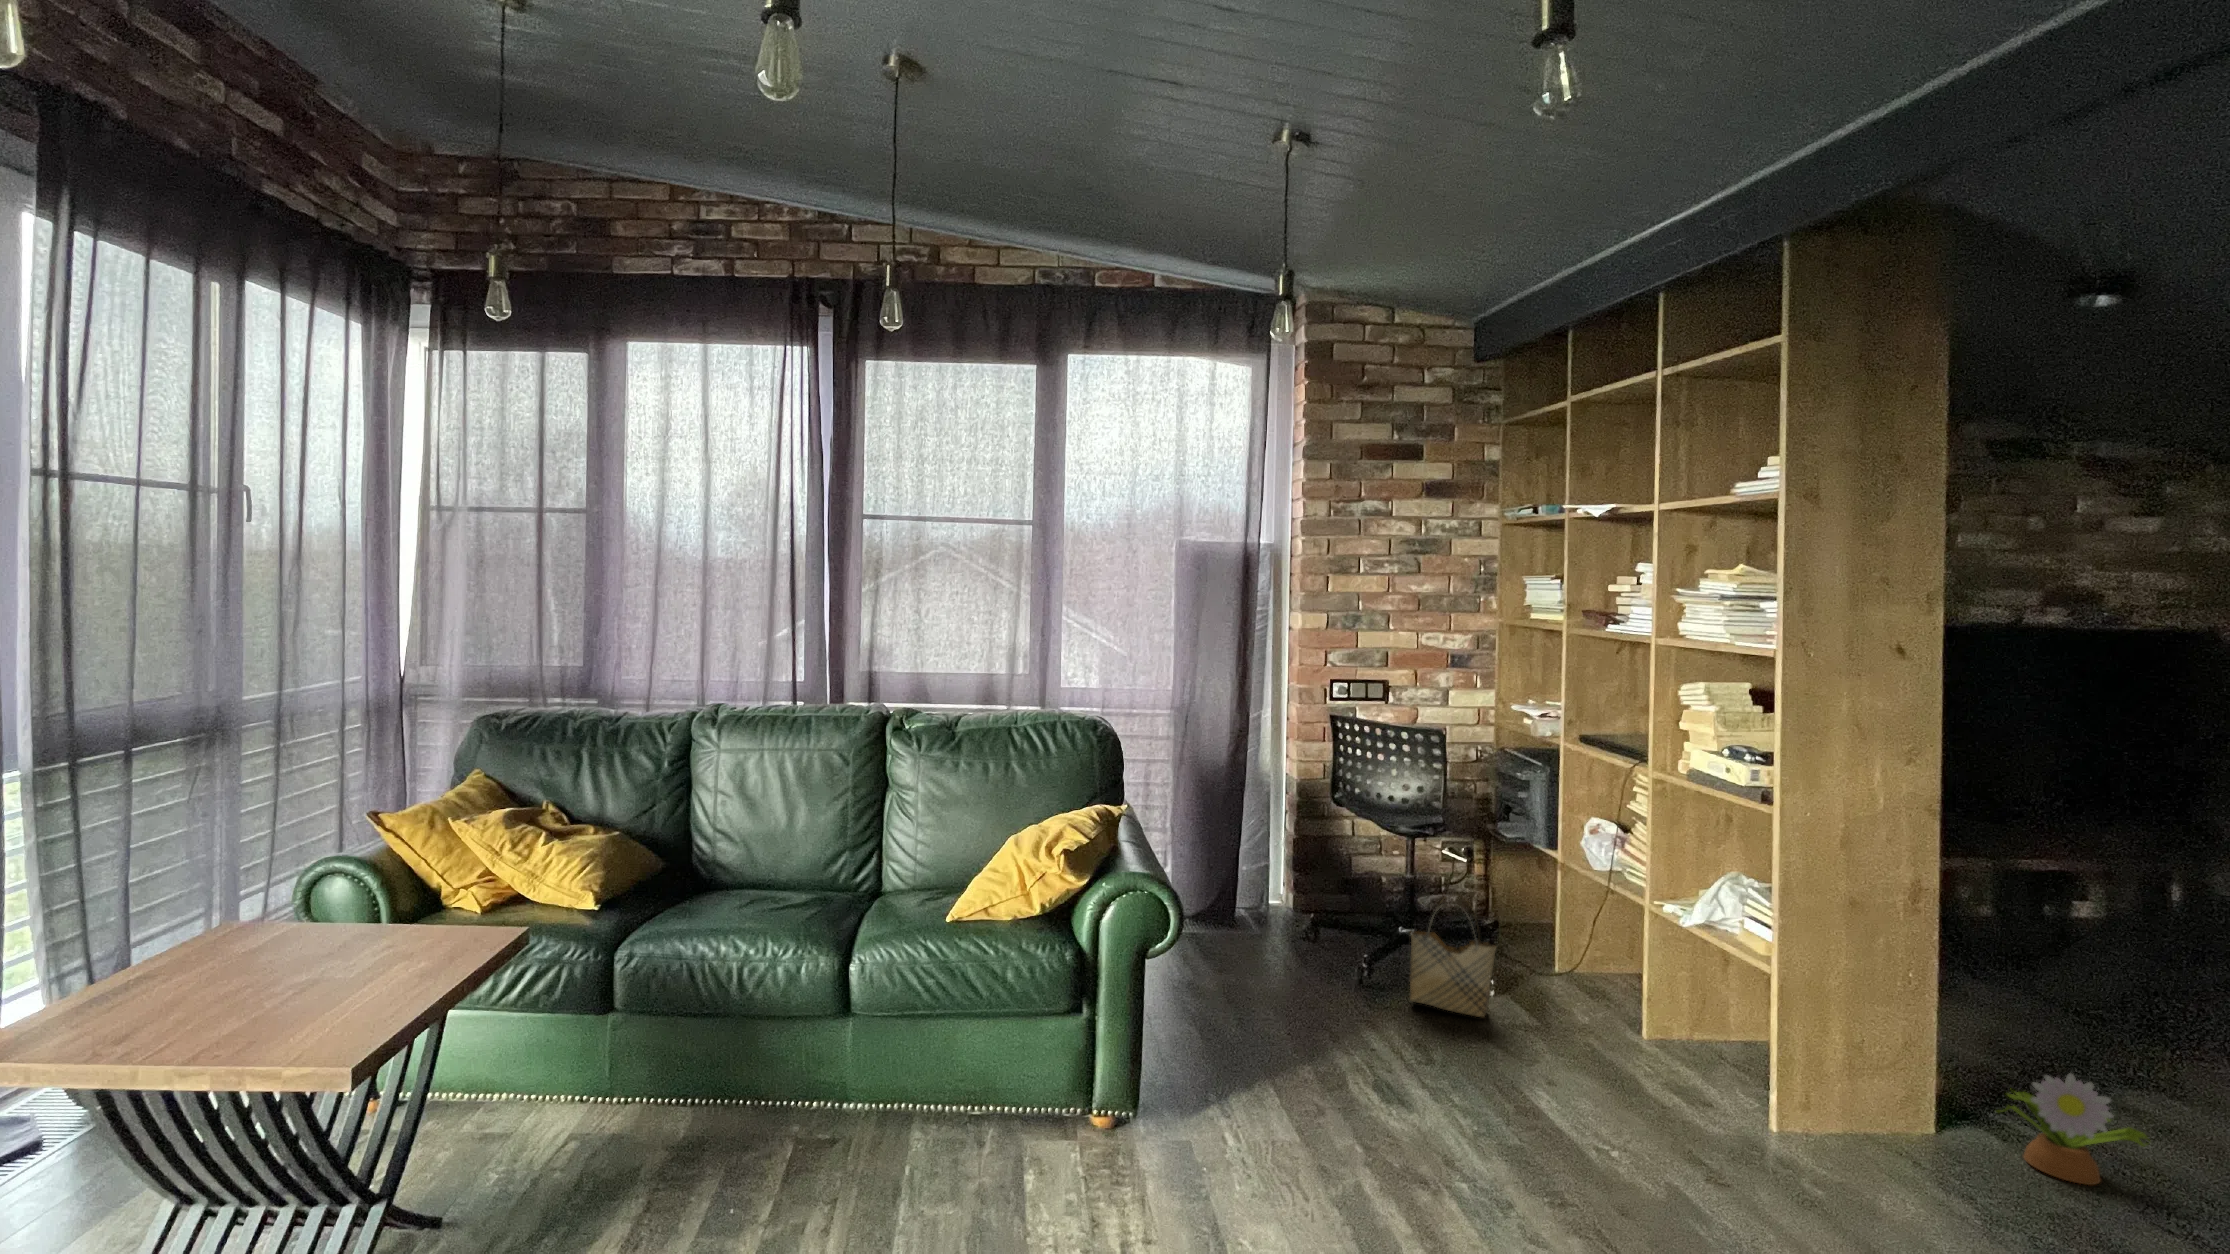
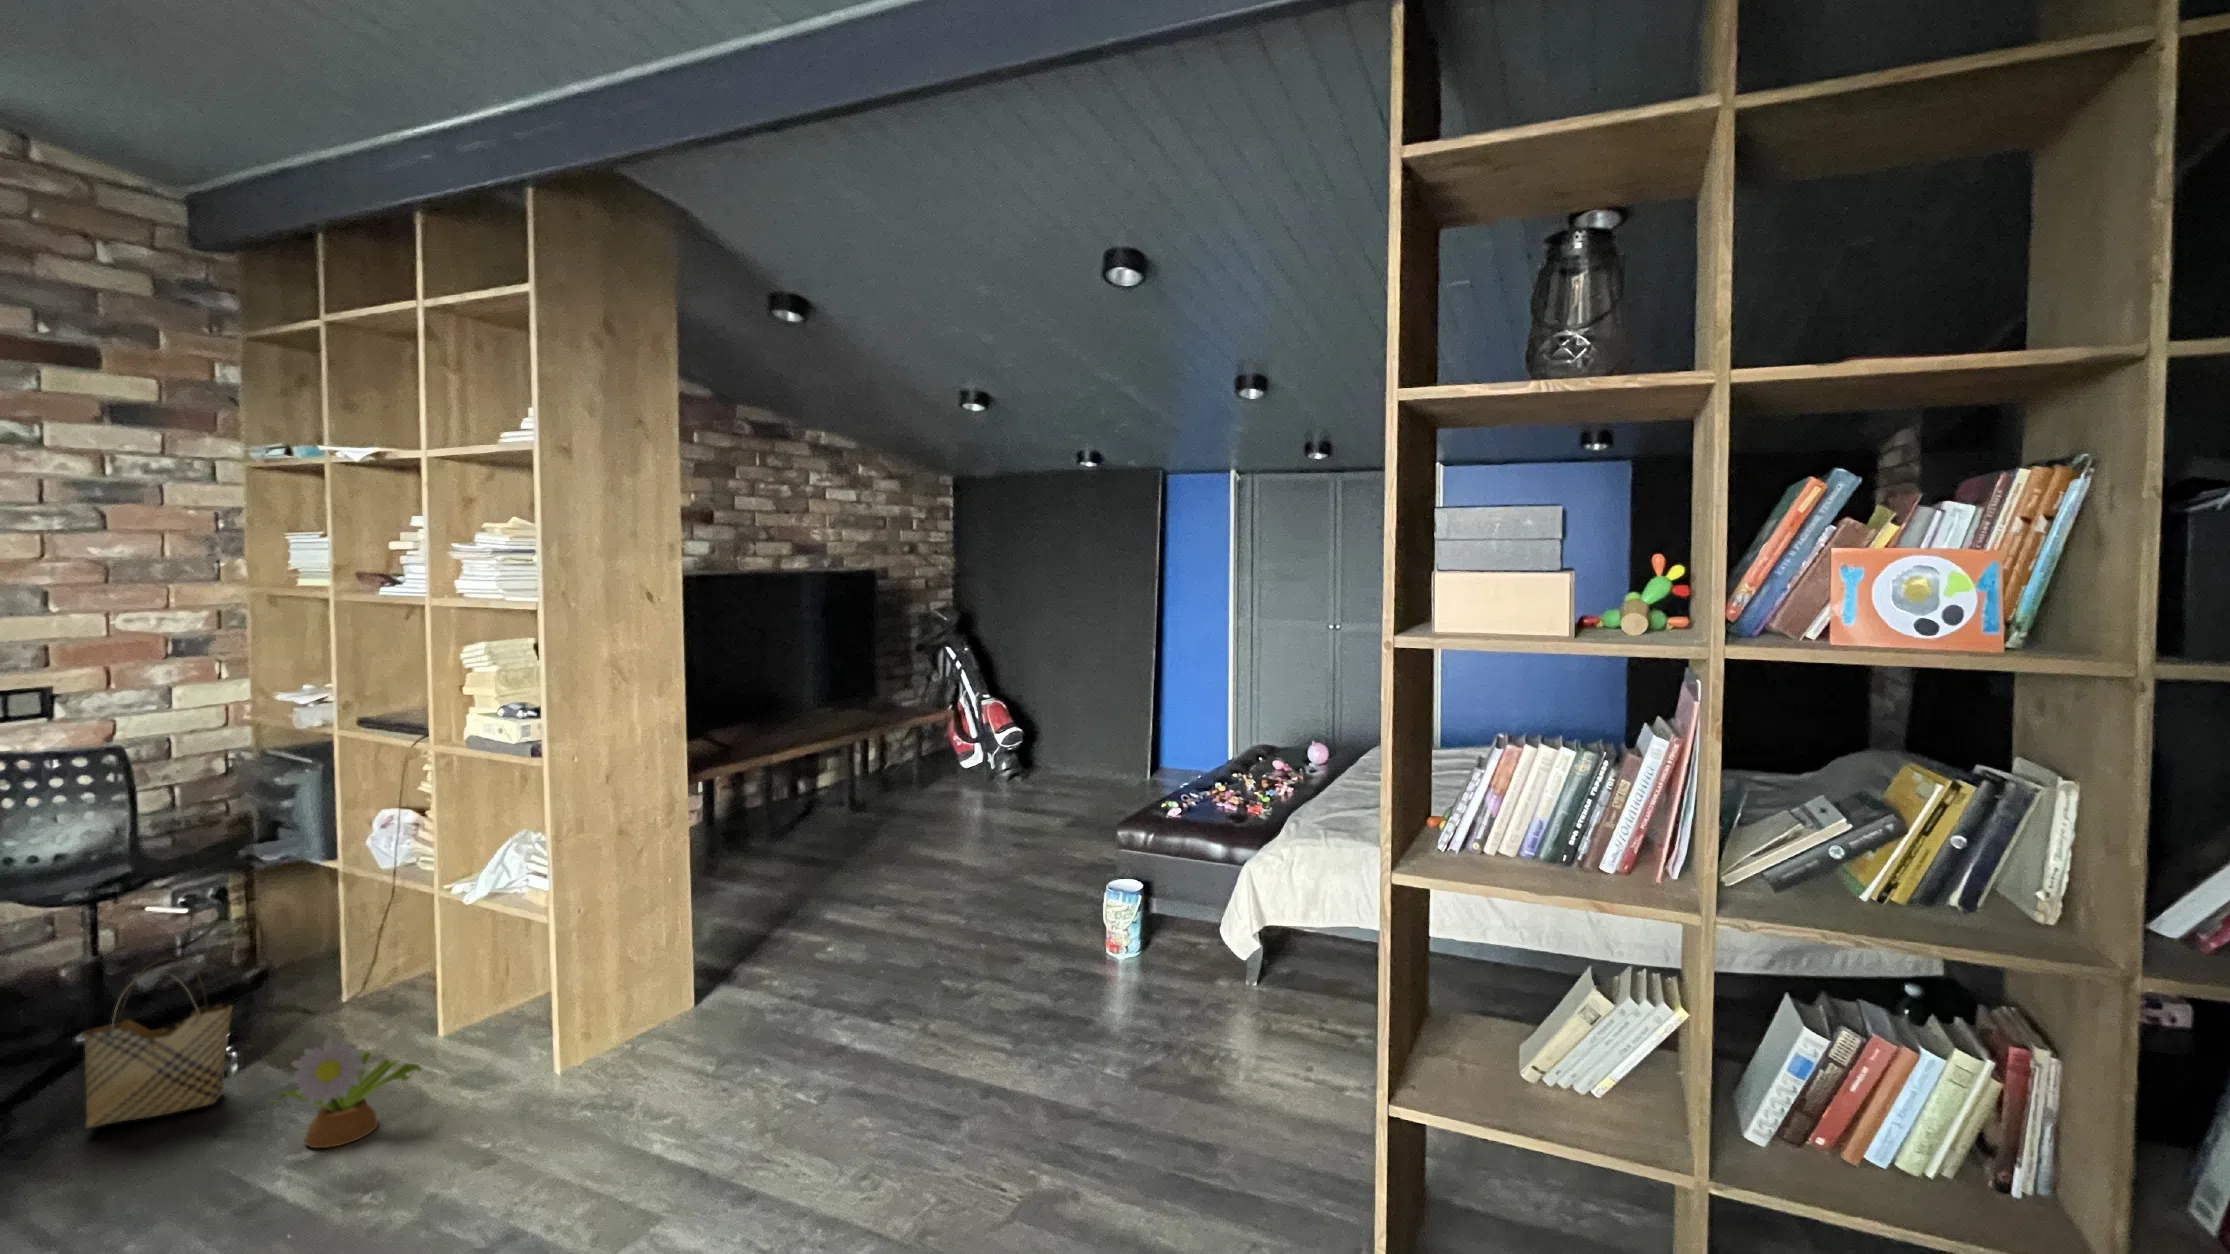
decorative plant: present [1996,1074,2148,1185] -> present [271,1038,422,1148]

